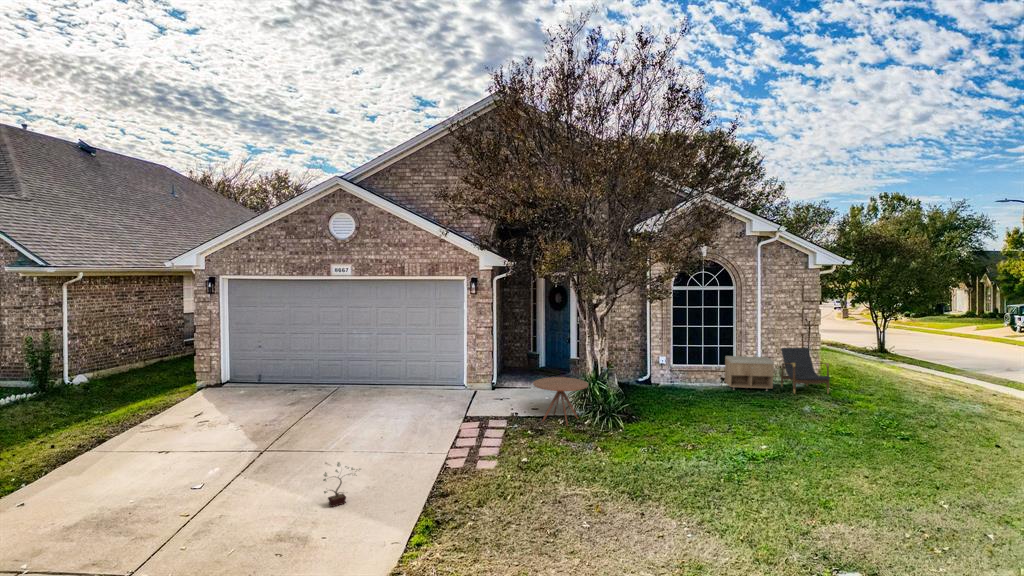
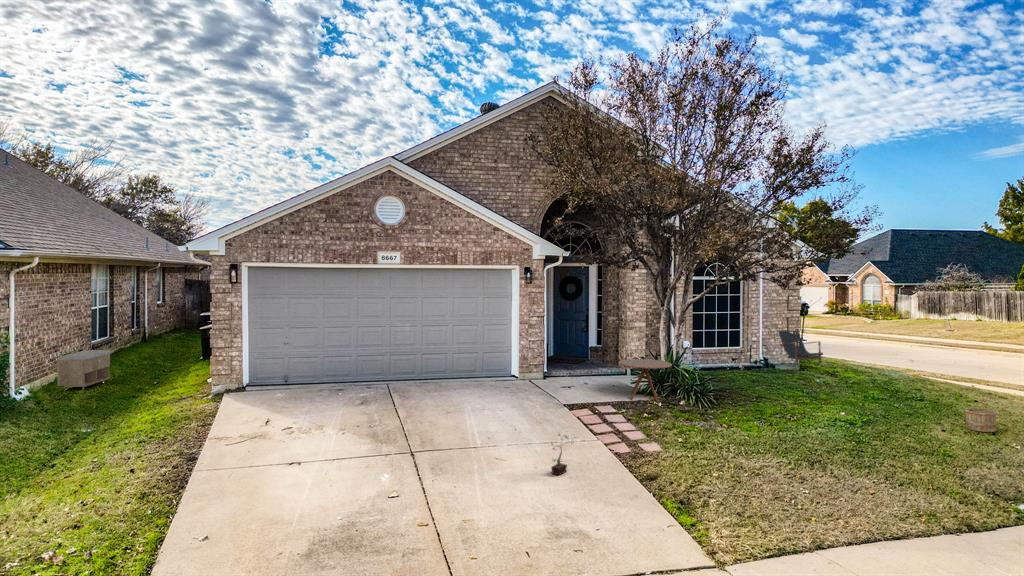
storage bench: present [725,356,774,391] -> present [57,350,111,390]
wooden bucket: none [899,472,940,508] -> present [965,408,997,432]

